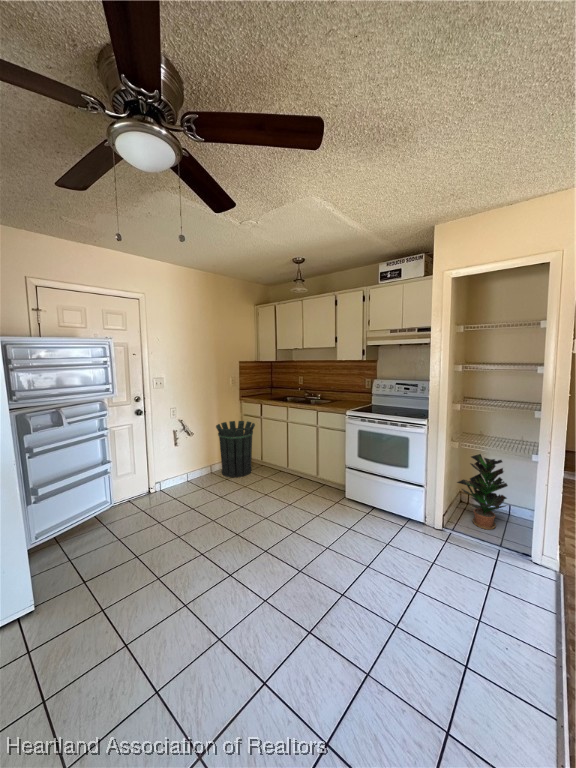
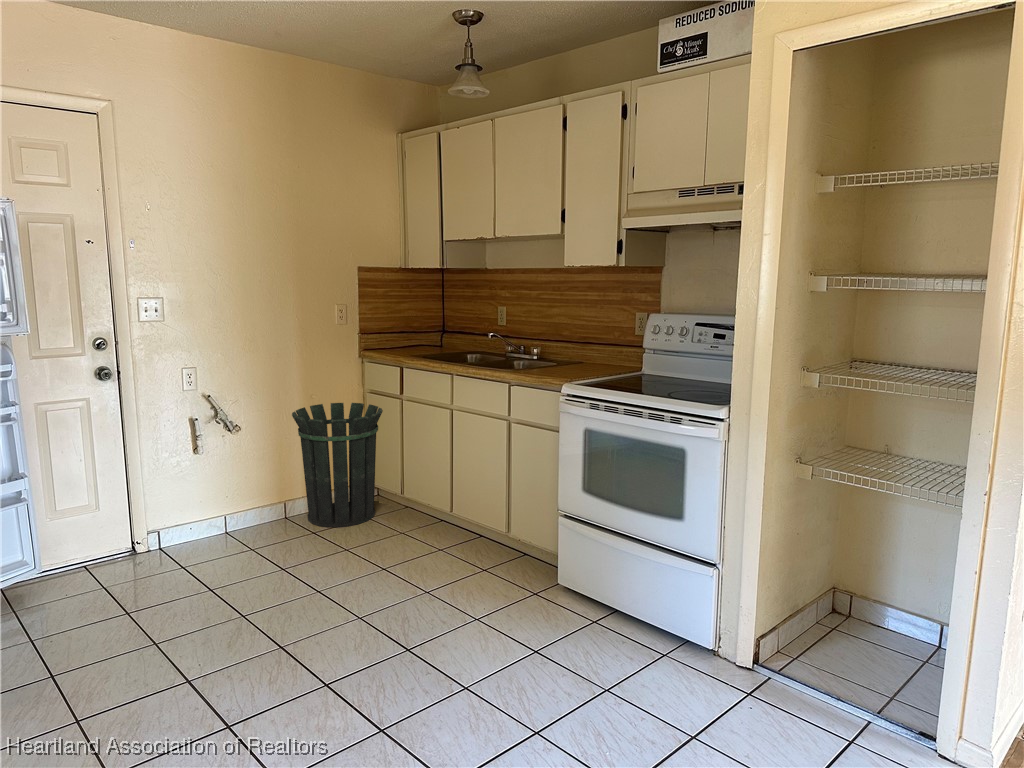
potted plant: present [457,454,508,530] -> none [804,495,924,677]

